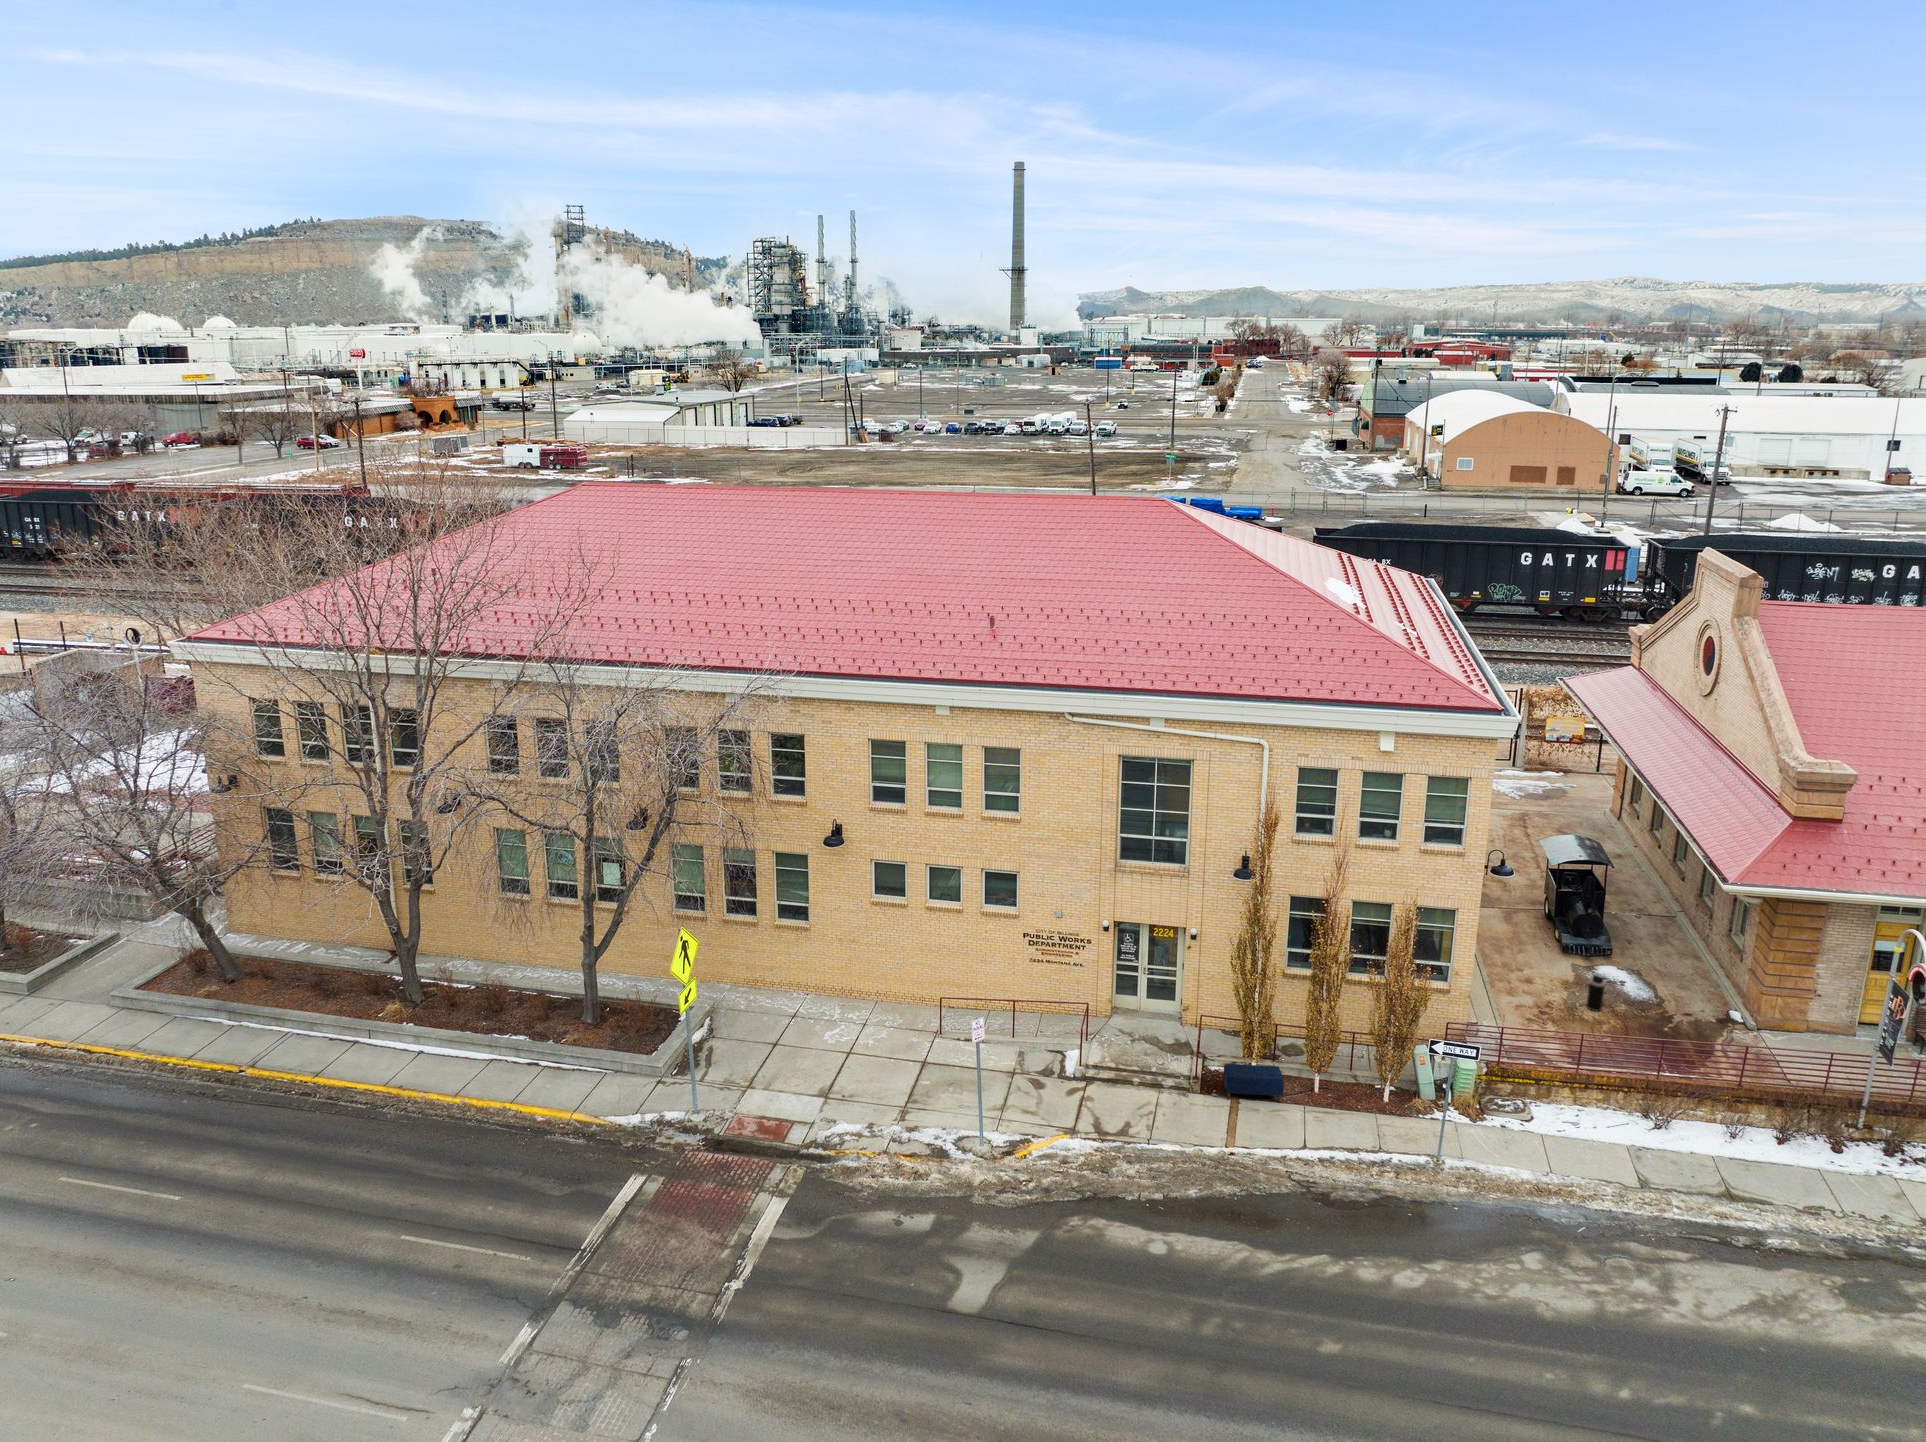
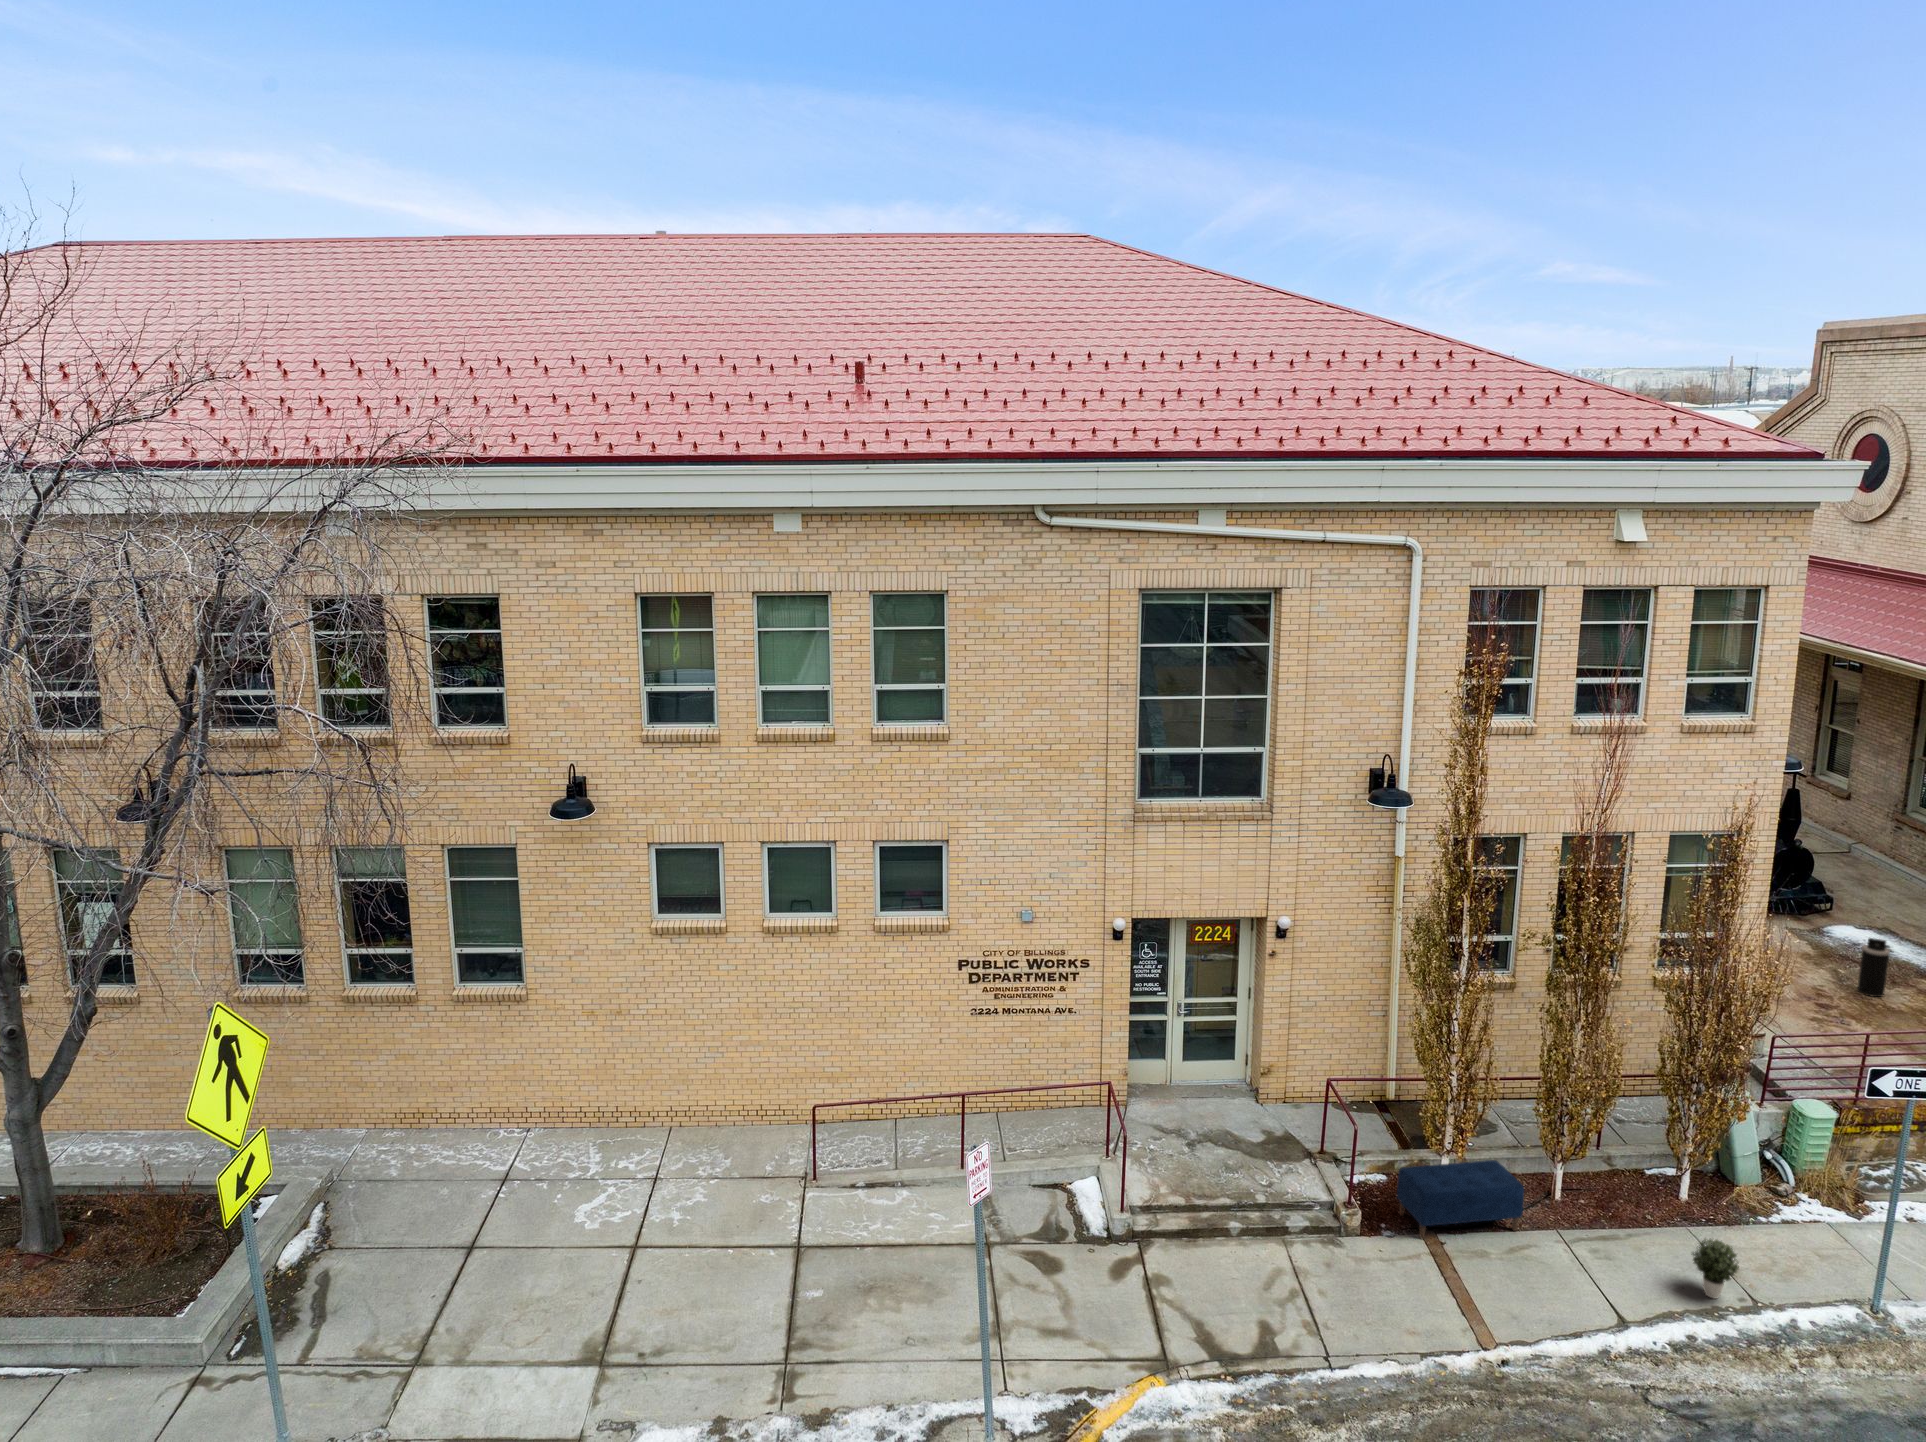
potted plant: none [1351,1114,1373,1144] -> present [1691,1239,1739,1299]

